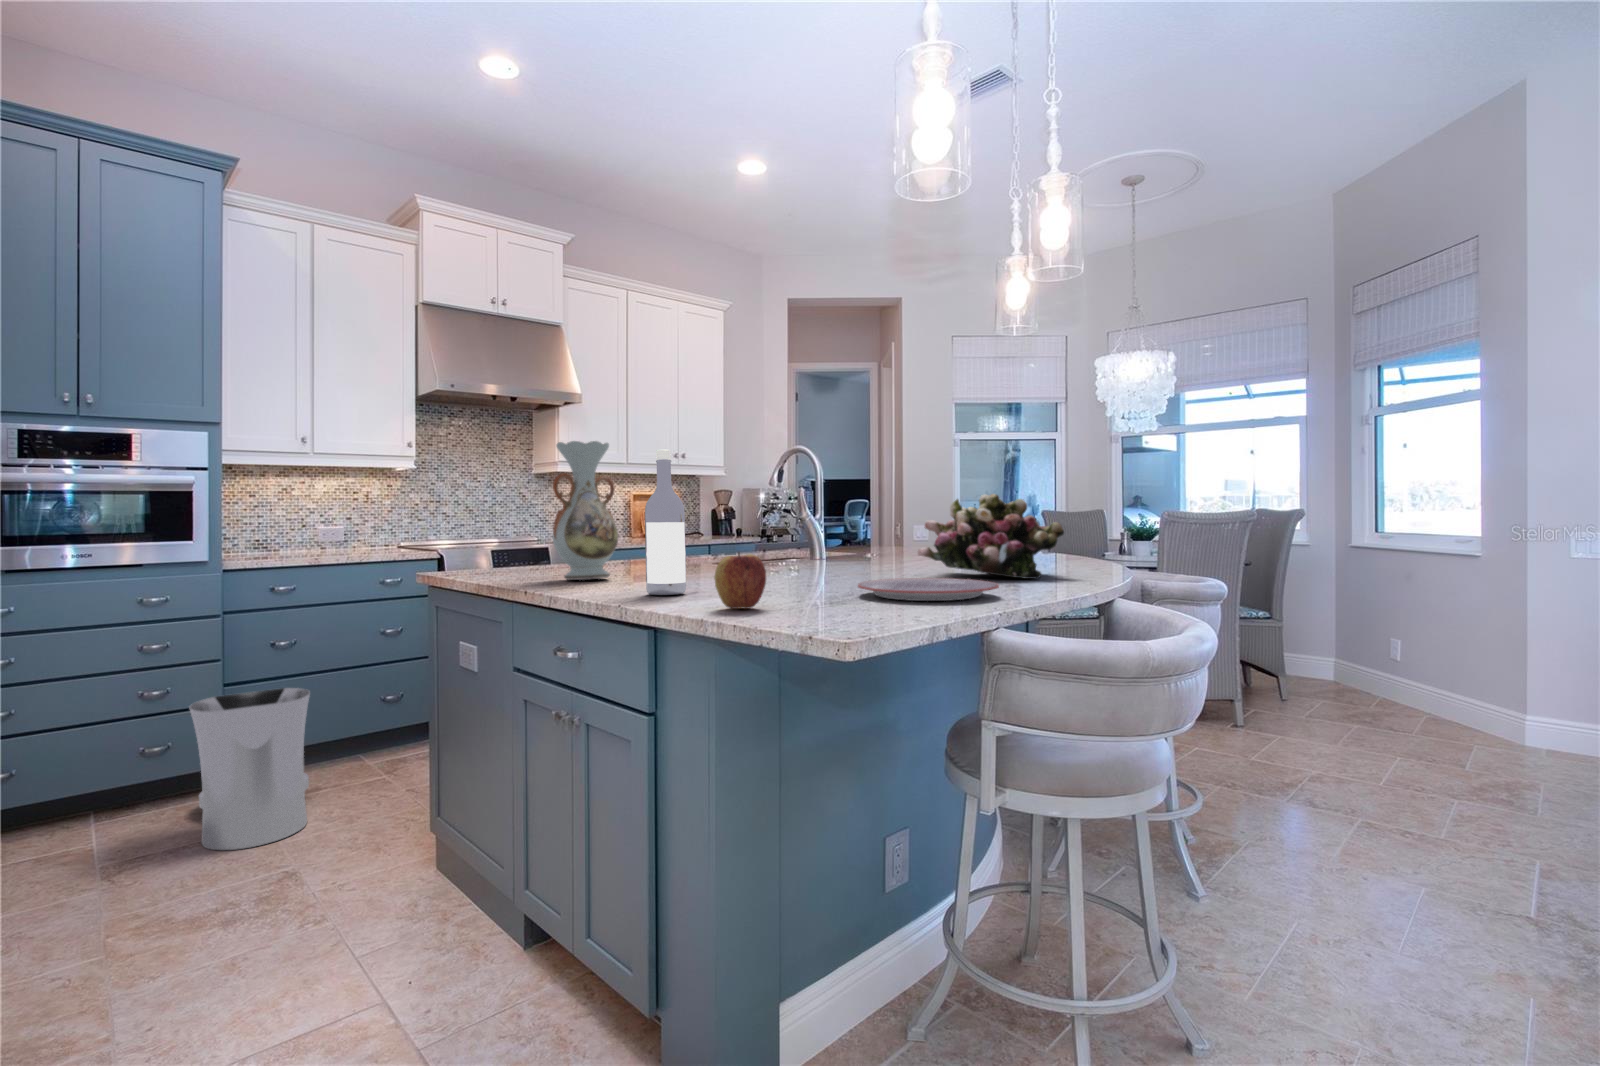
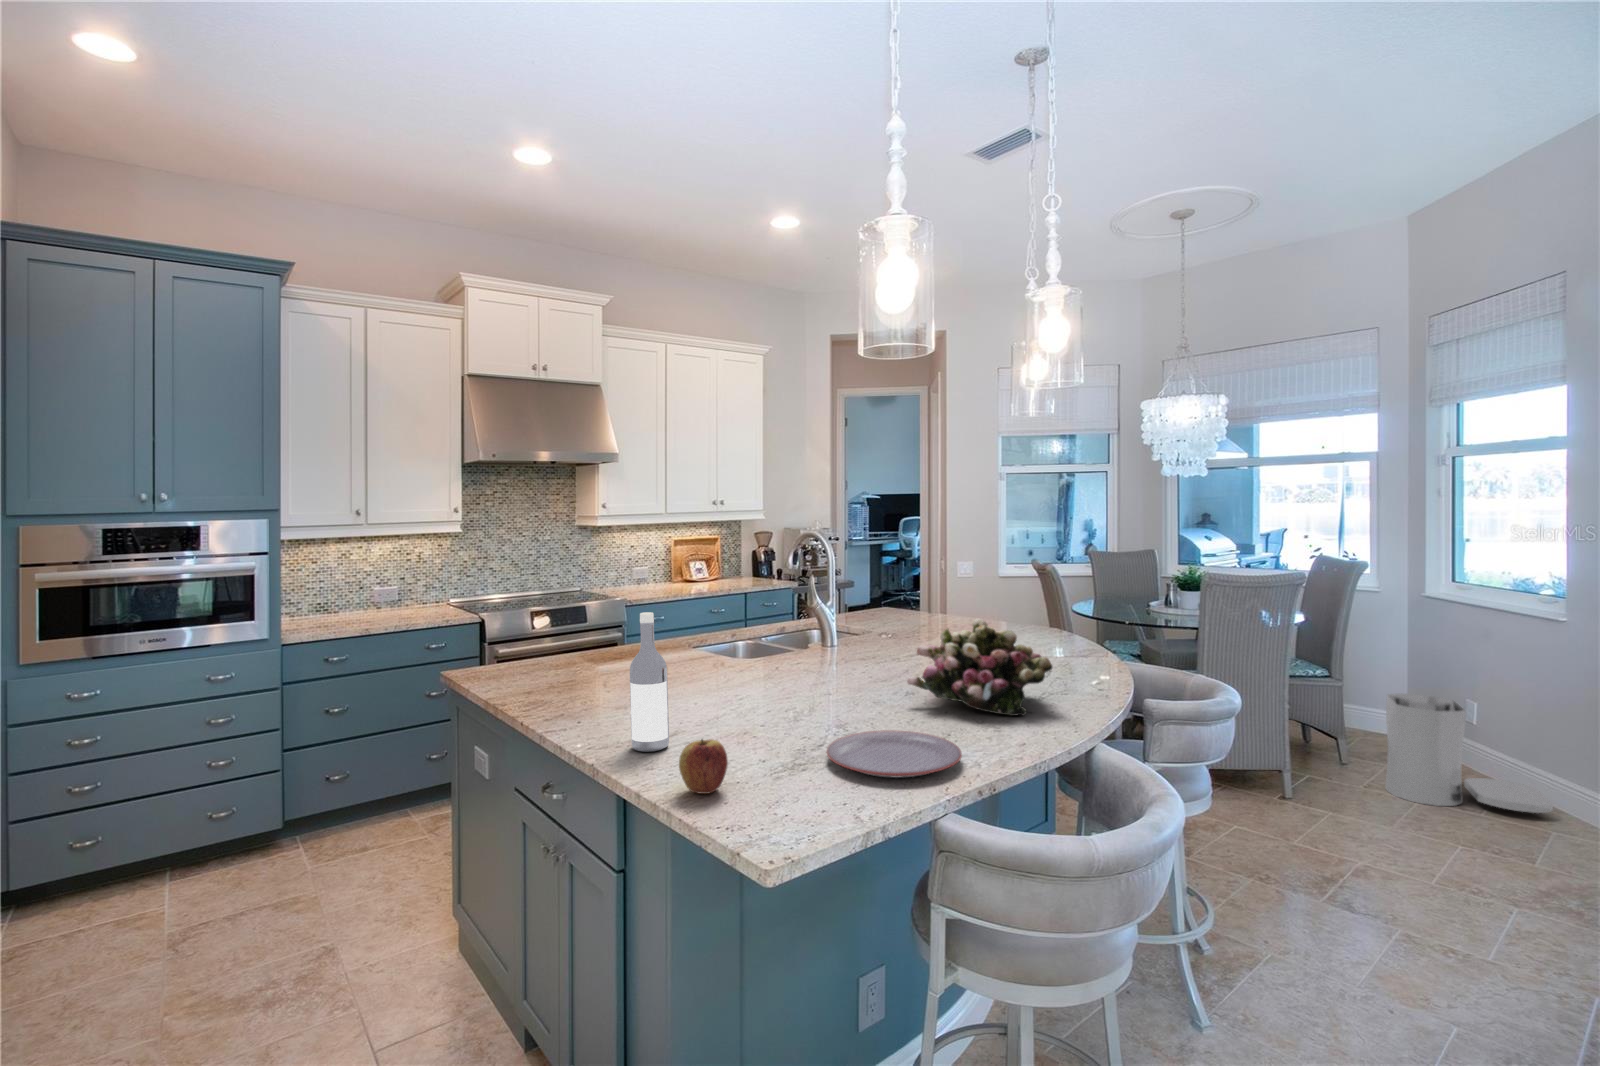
vase: present [553,441,618,580] -> none [558,573,621,706]
trash can: present [189,688,310,850] -> present [1386,694,1553,813]

